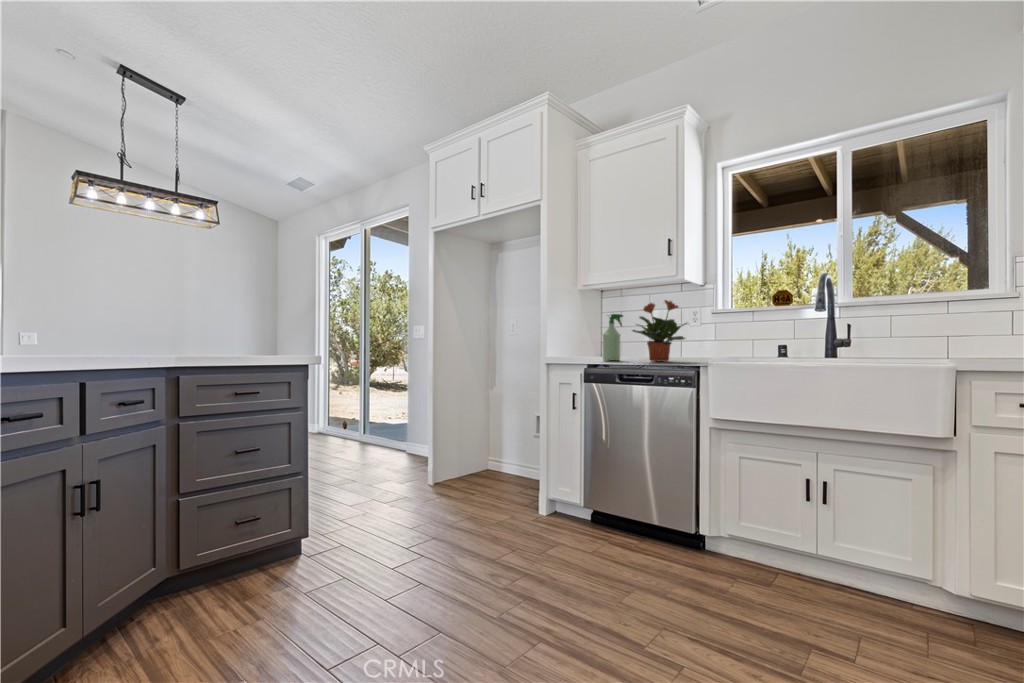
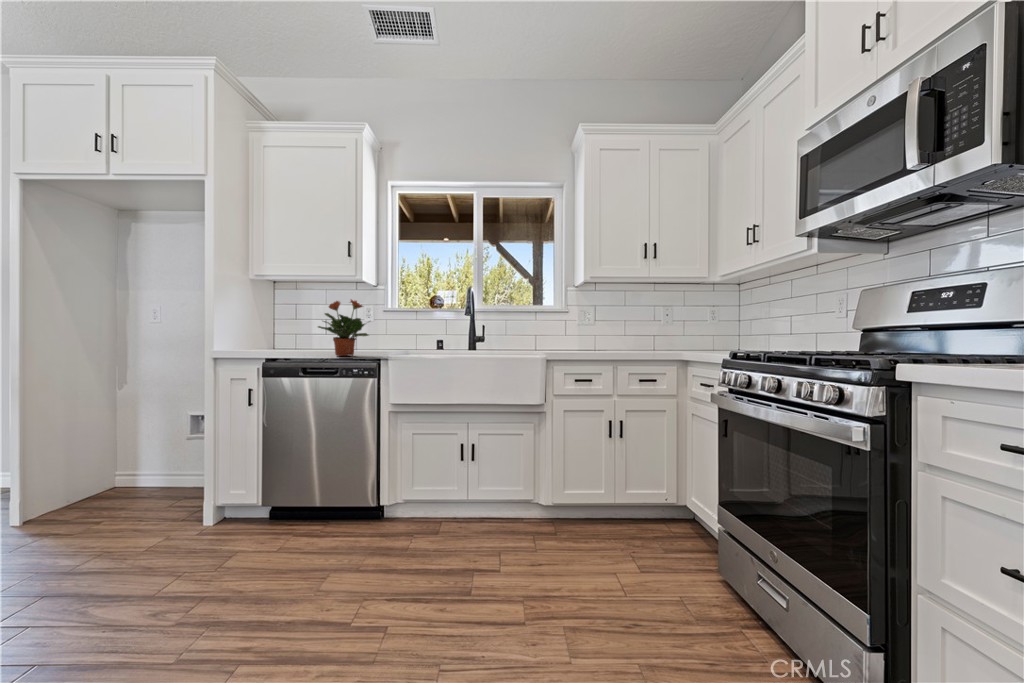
spray bottle: present [603,314,623,360] -> none [283,309,306,355]

